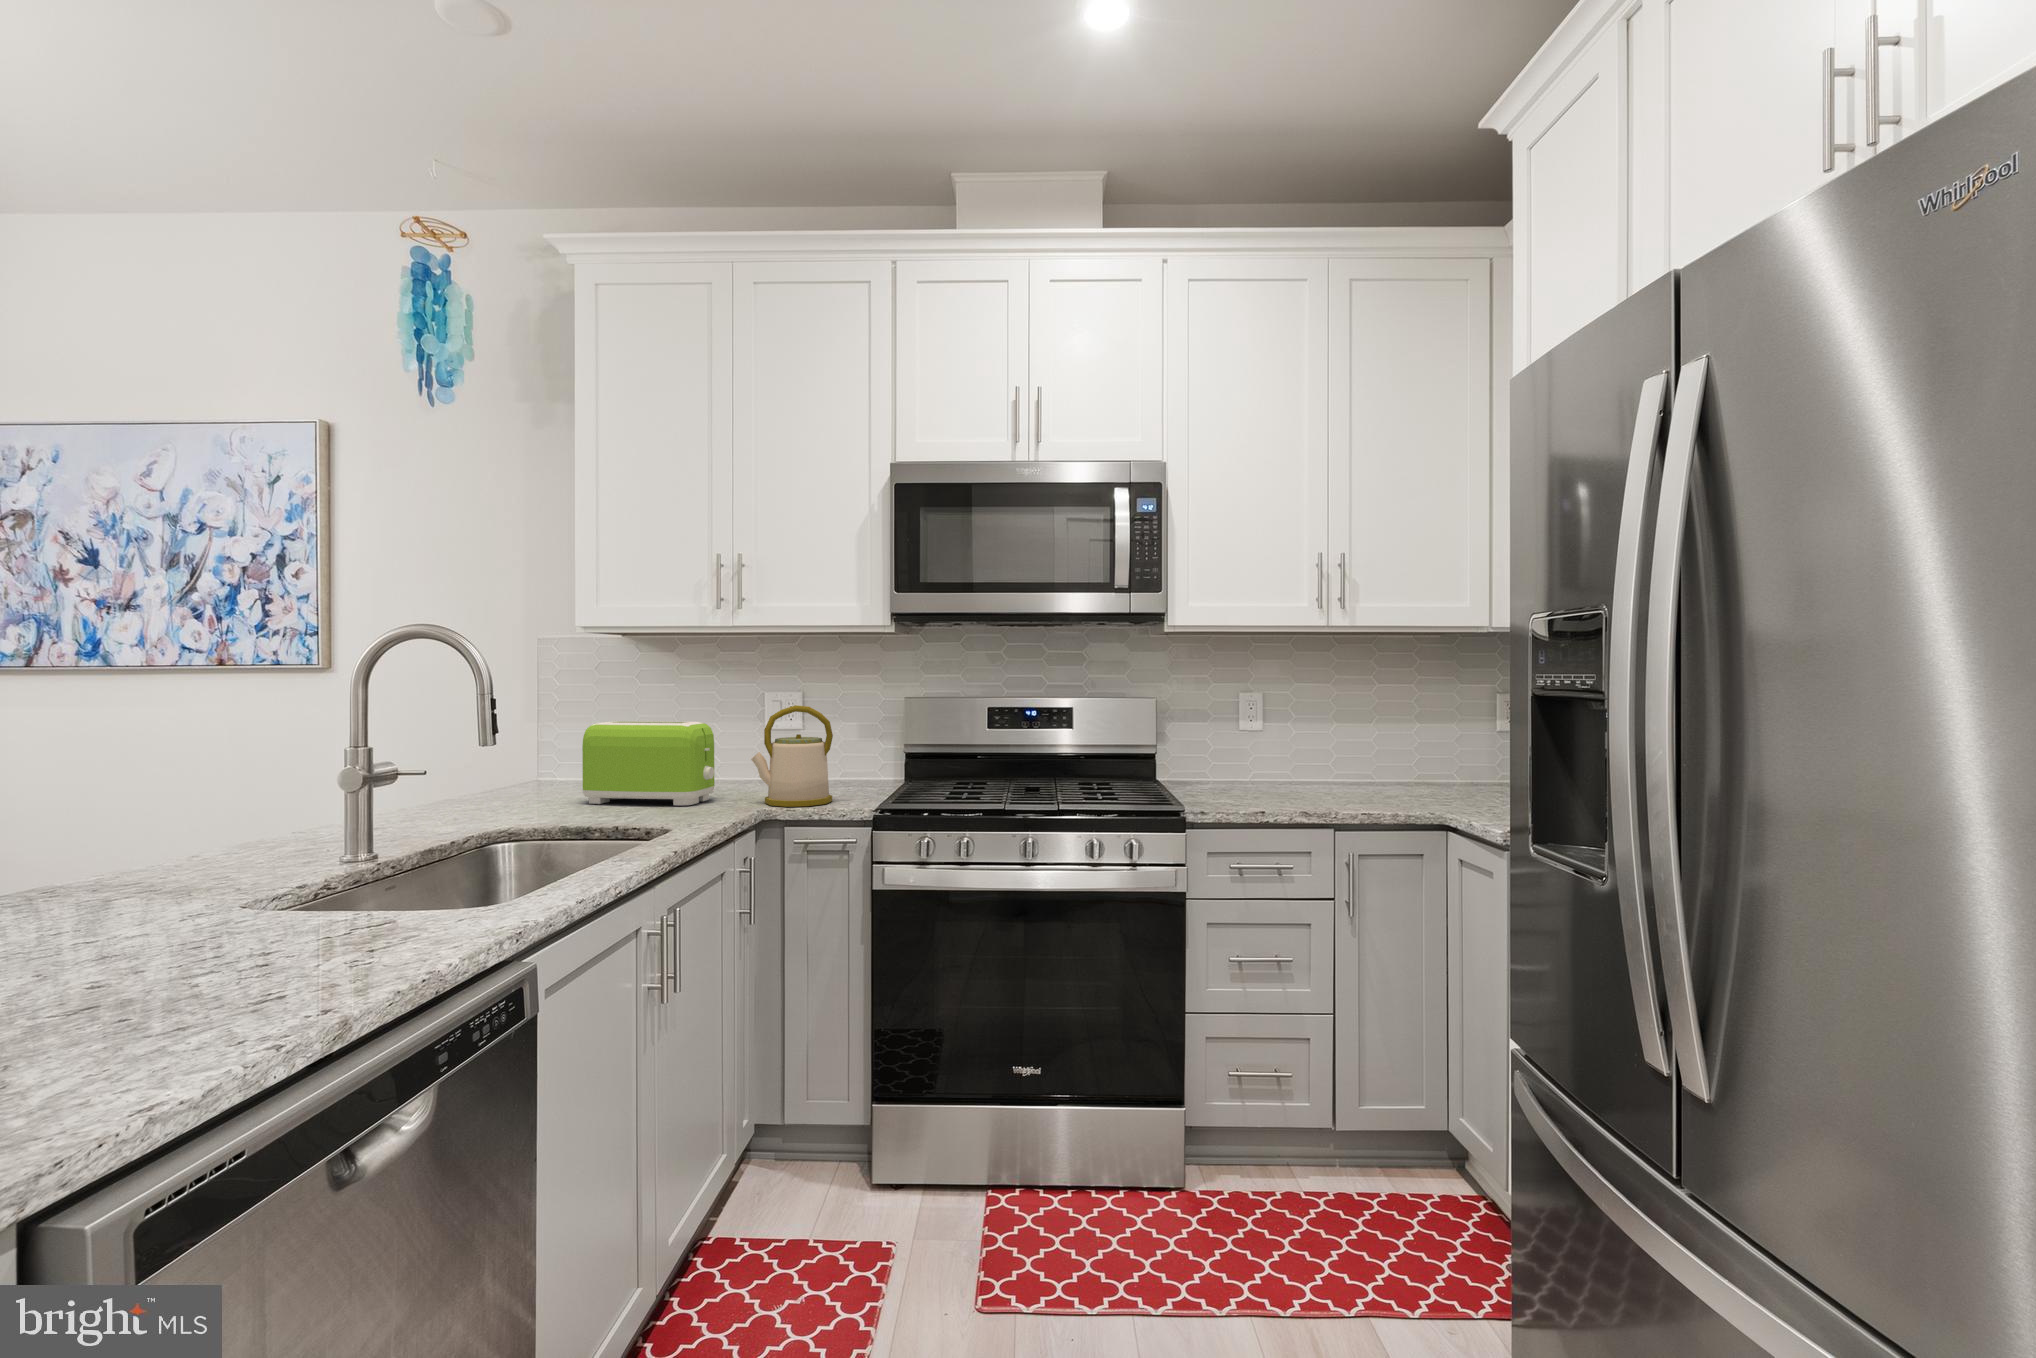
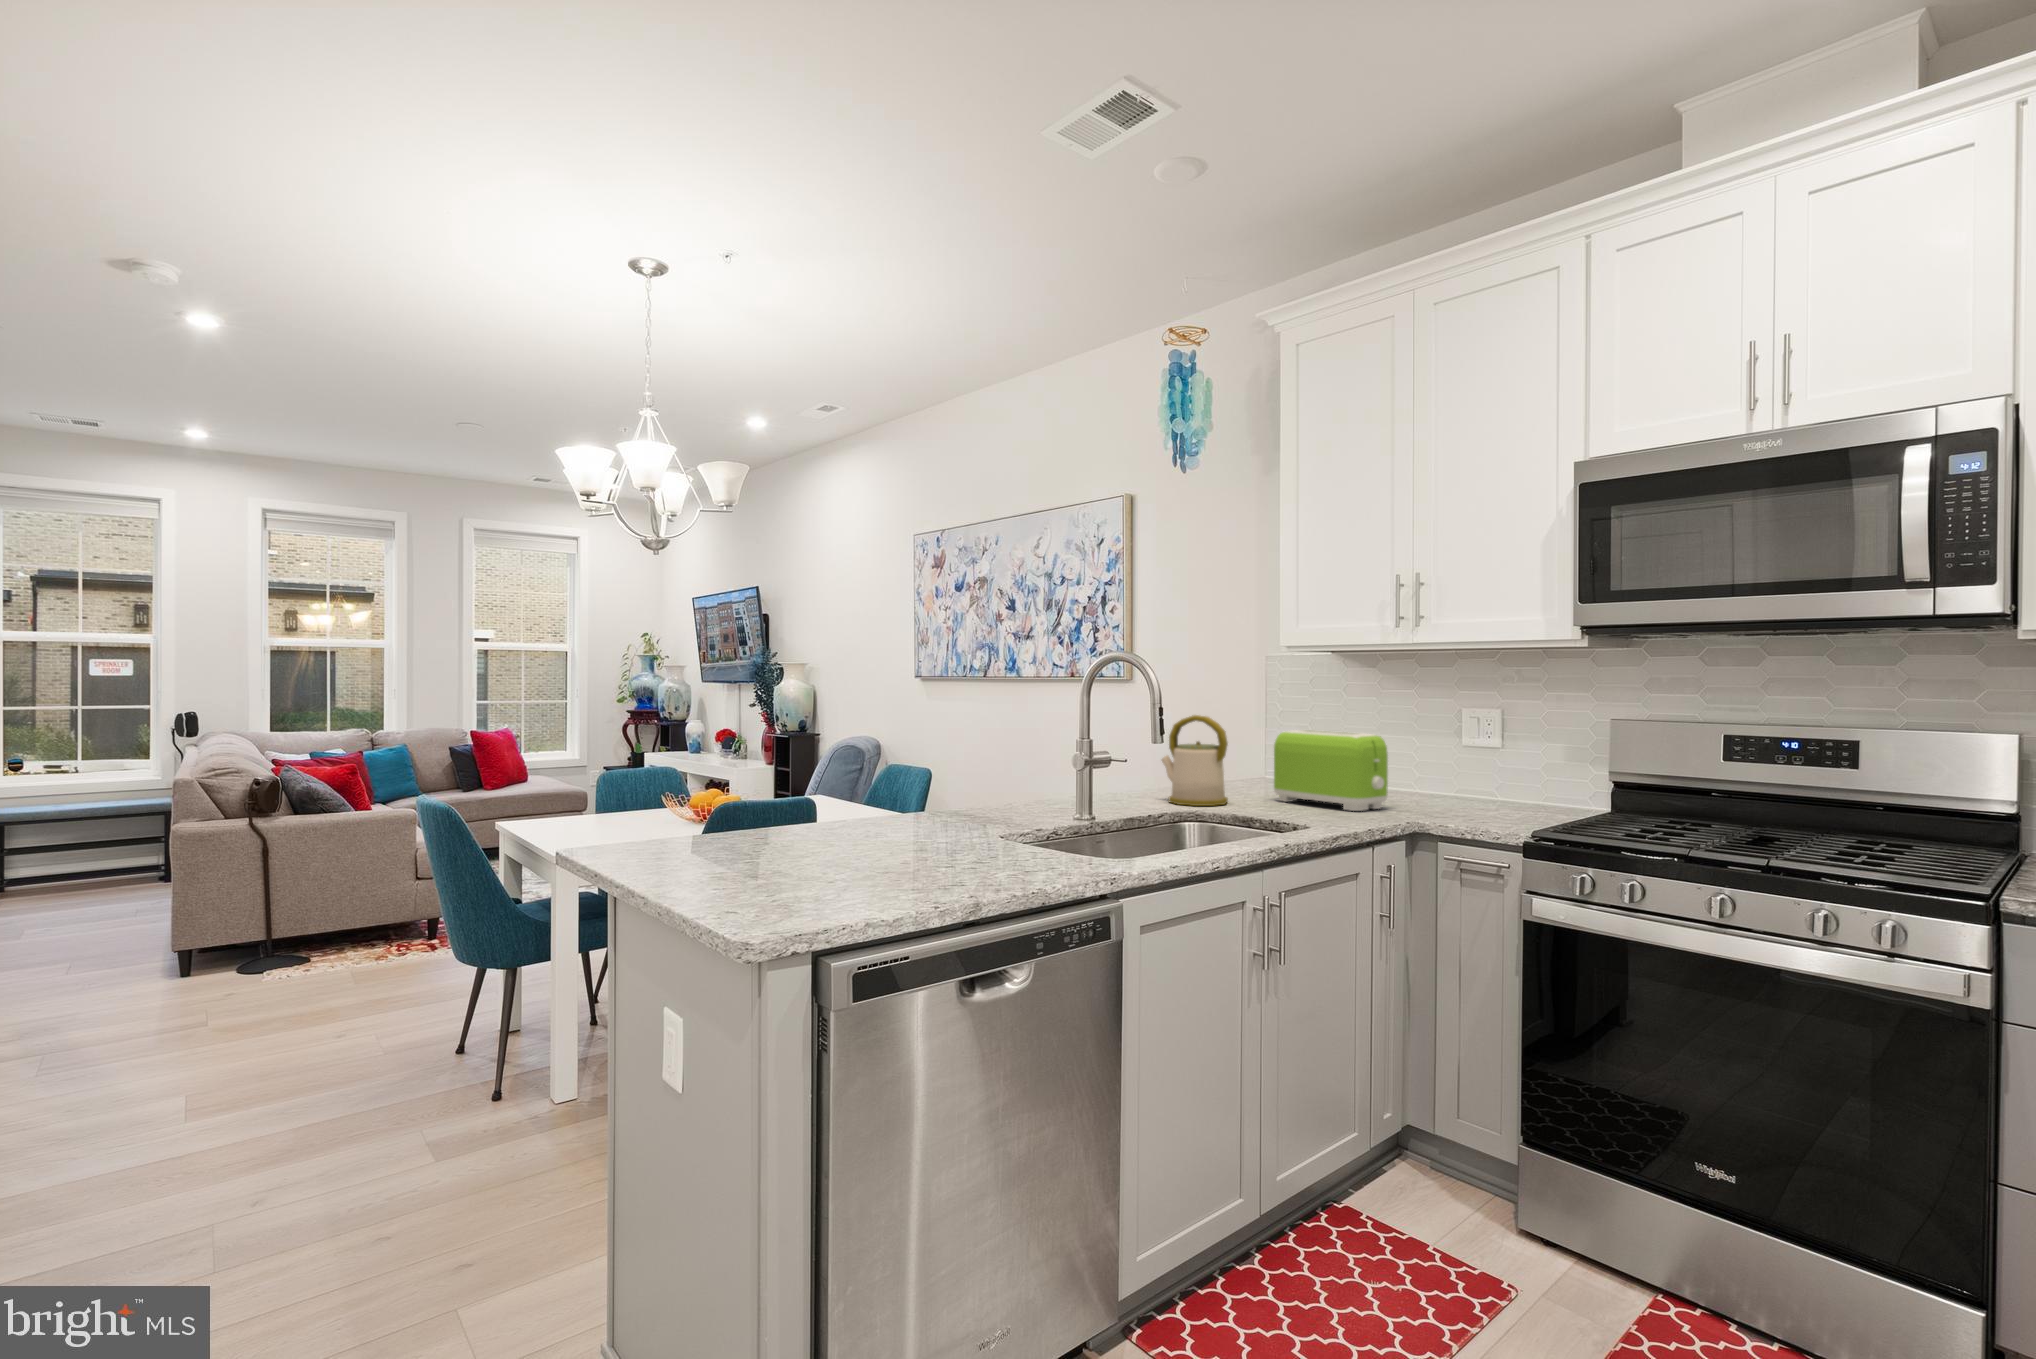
kettle: present [751,705,833,807] -> present [1162,715,1228,806]

